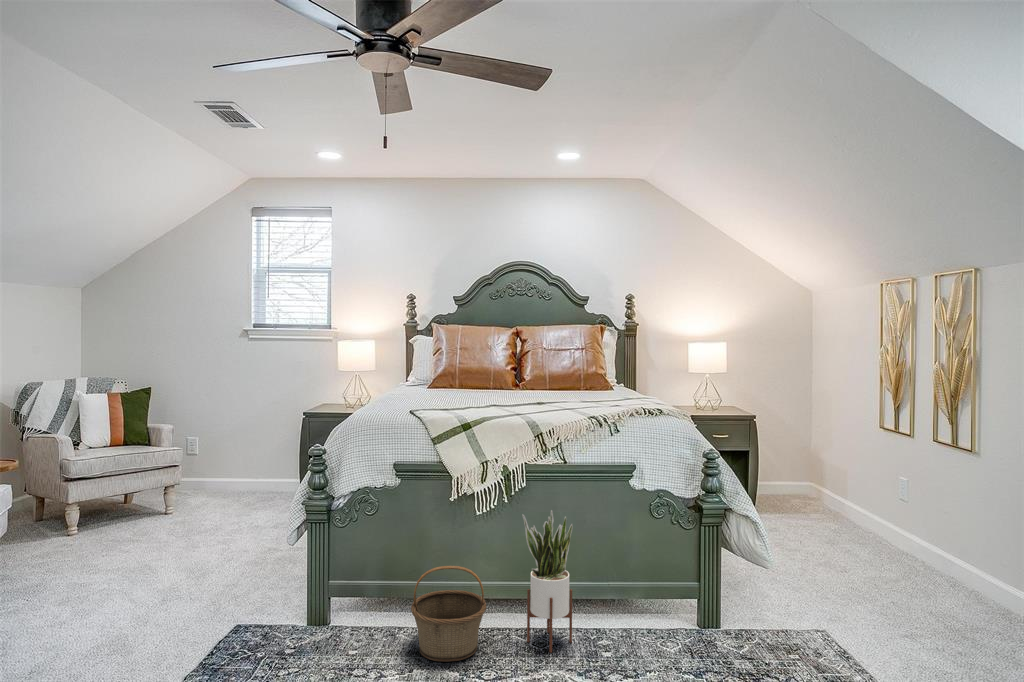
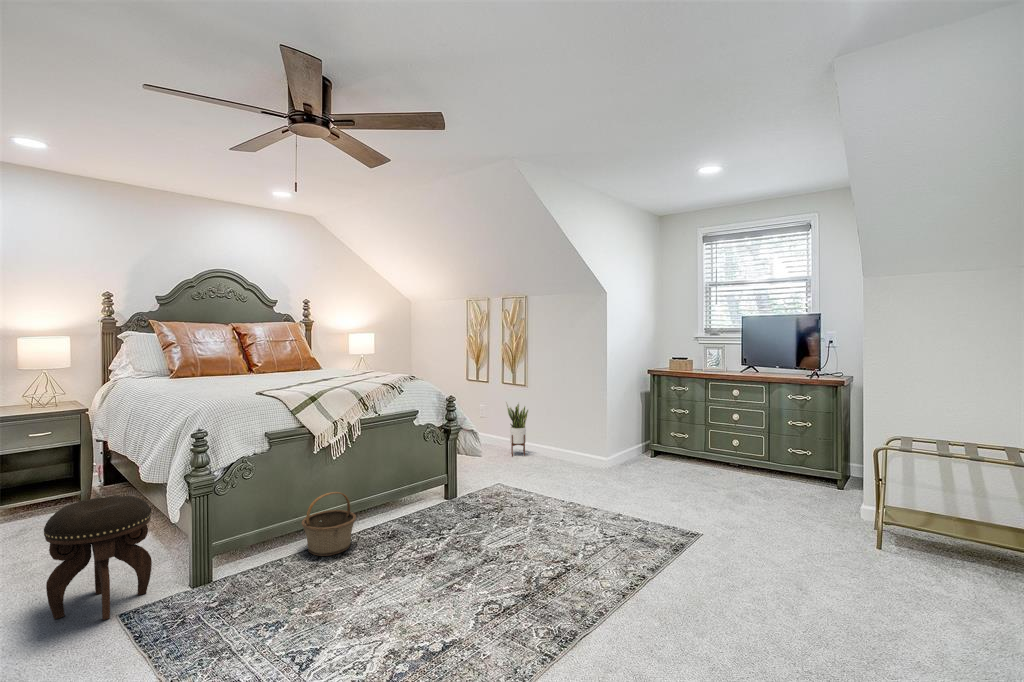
footstool: none [161,505,262,641] -> present [44,496,152,620]
potted plant: present [522,510,573,653] -> present [506,402,528,456]

